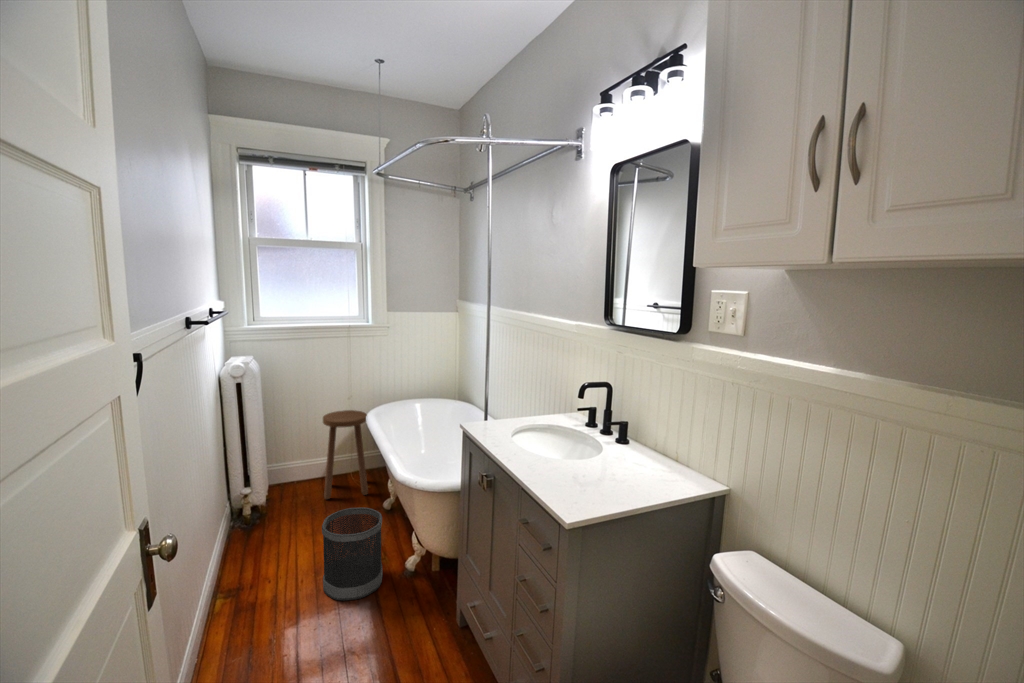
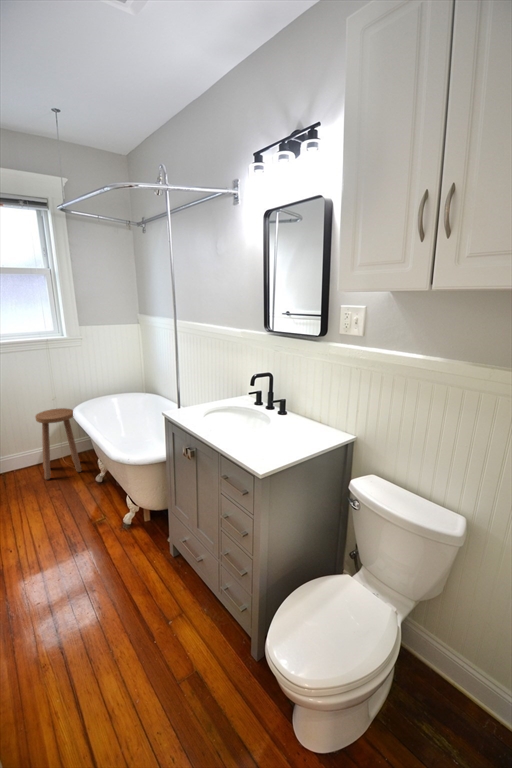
wastebasket: present [322,507,382,601] -> none [54,482,107,553]

